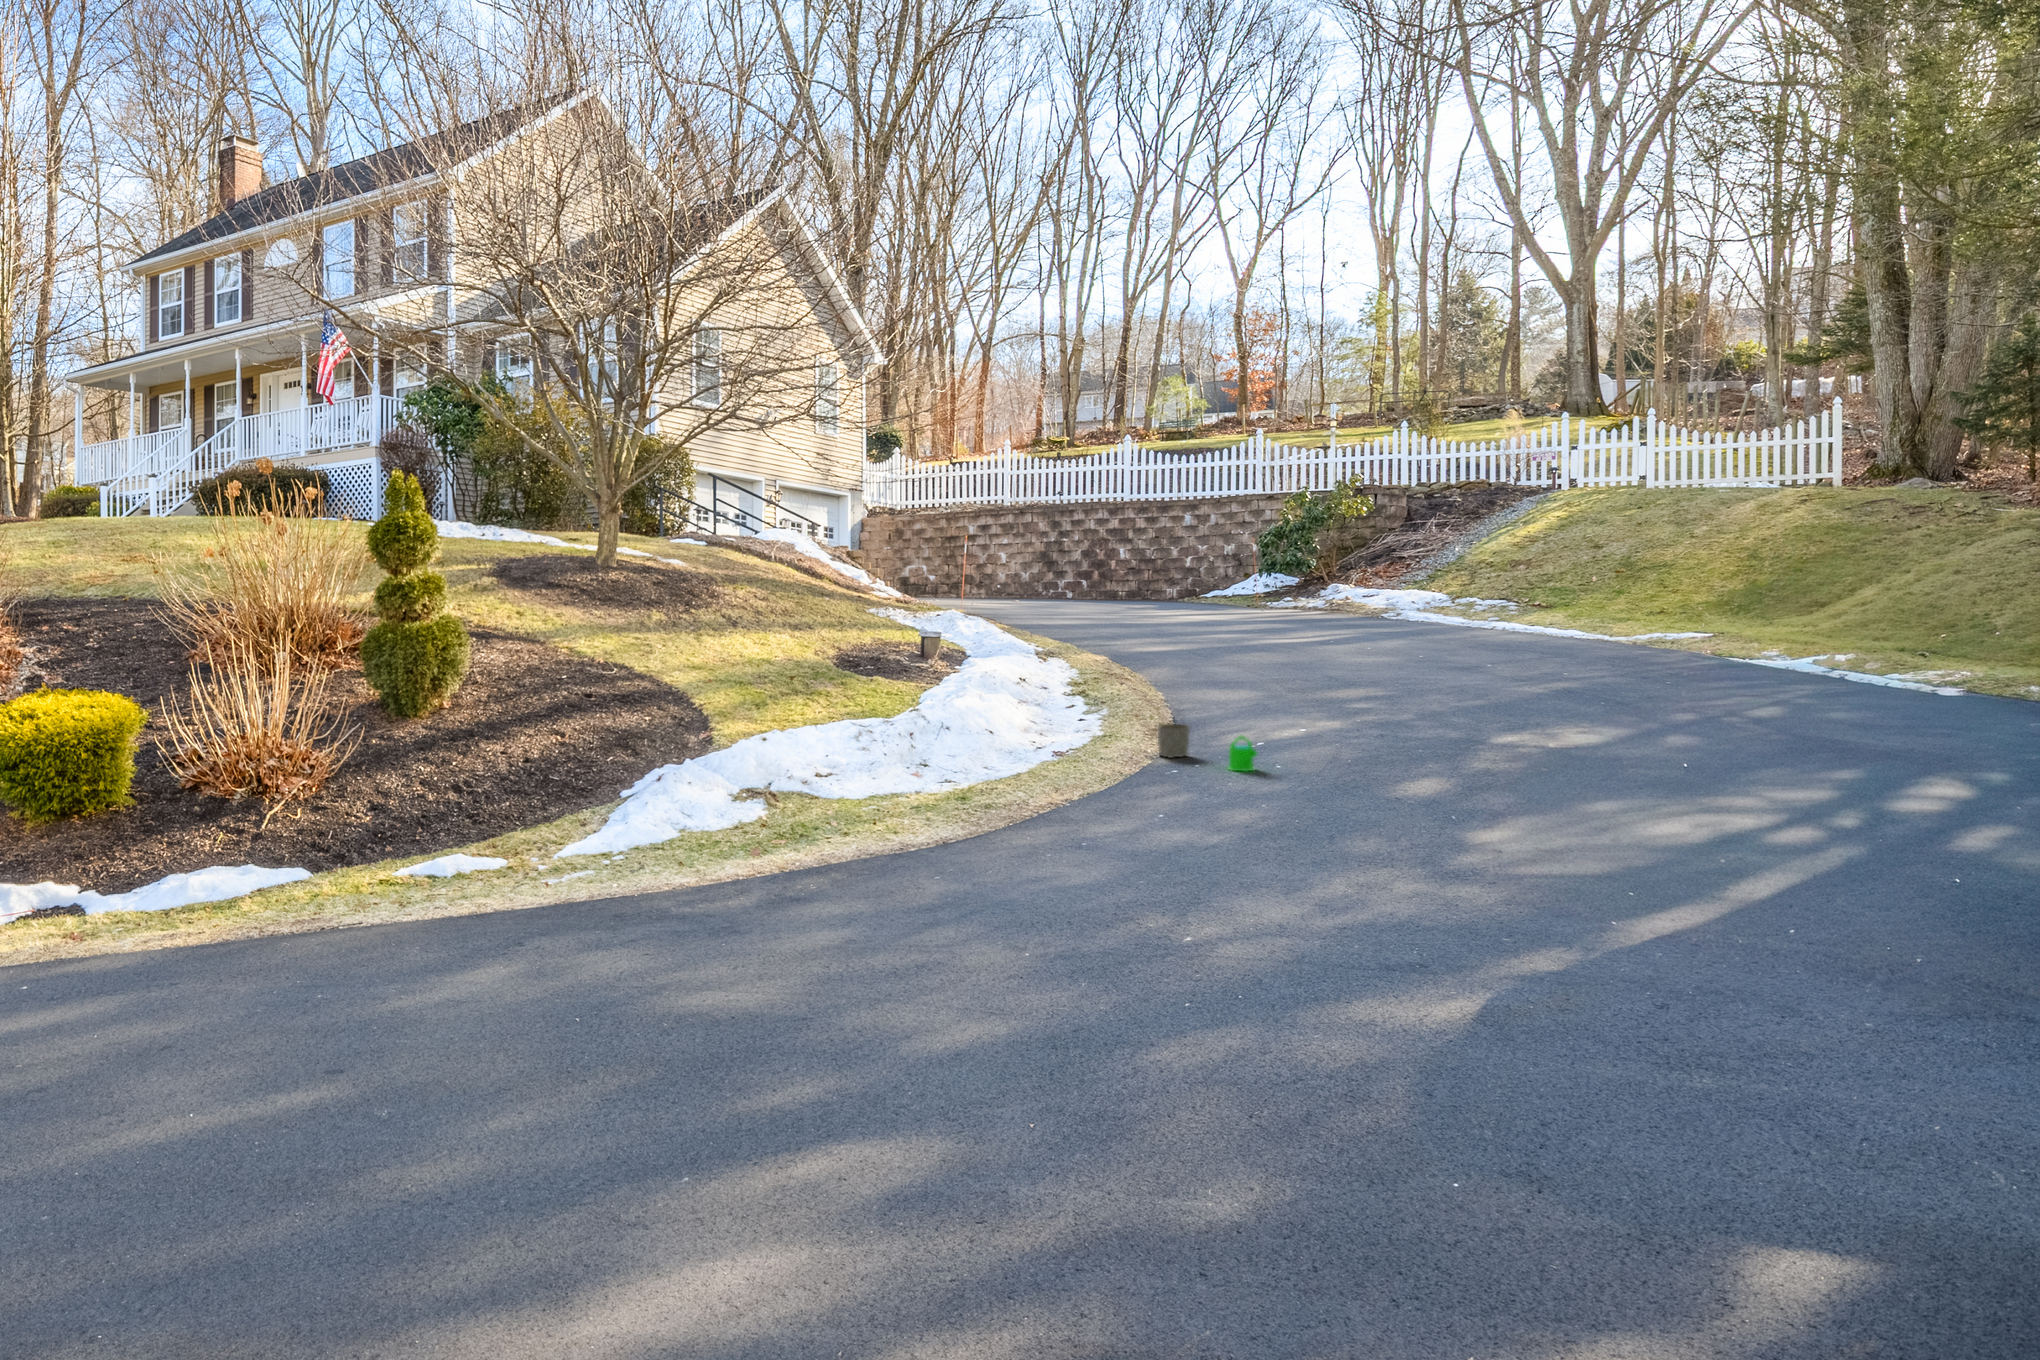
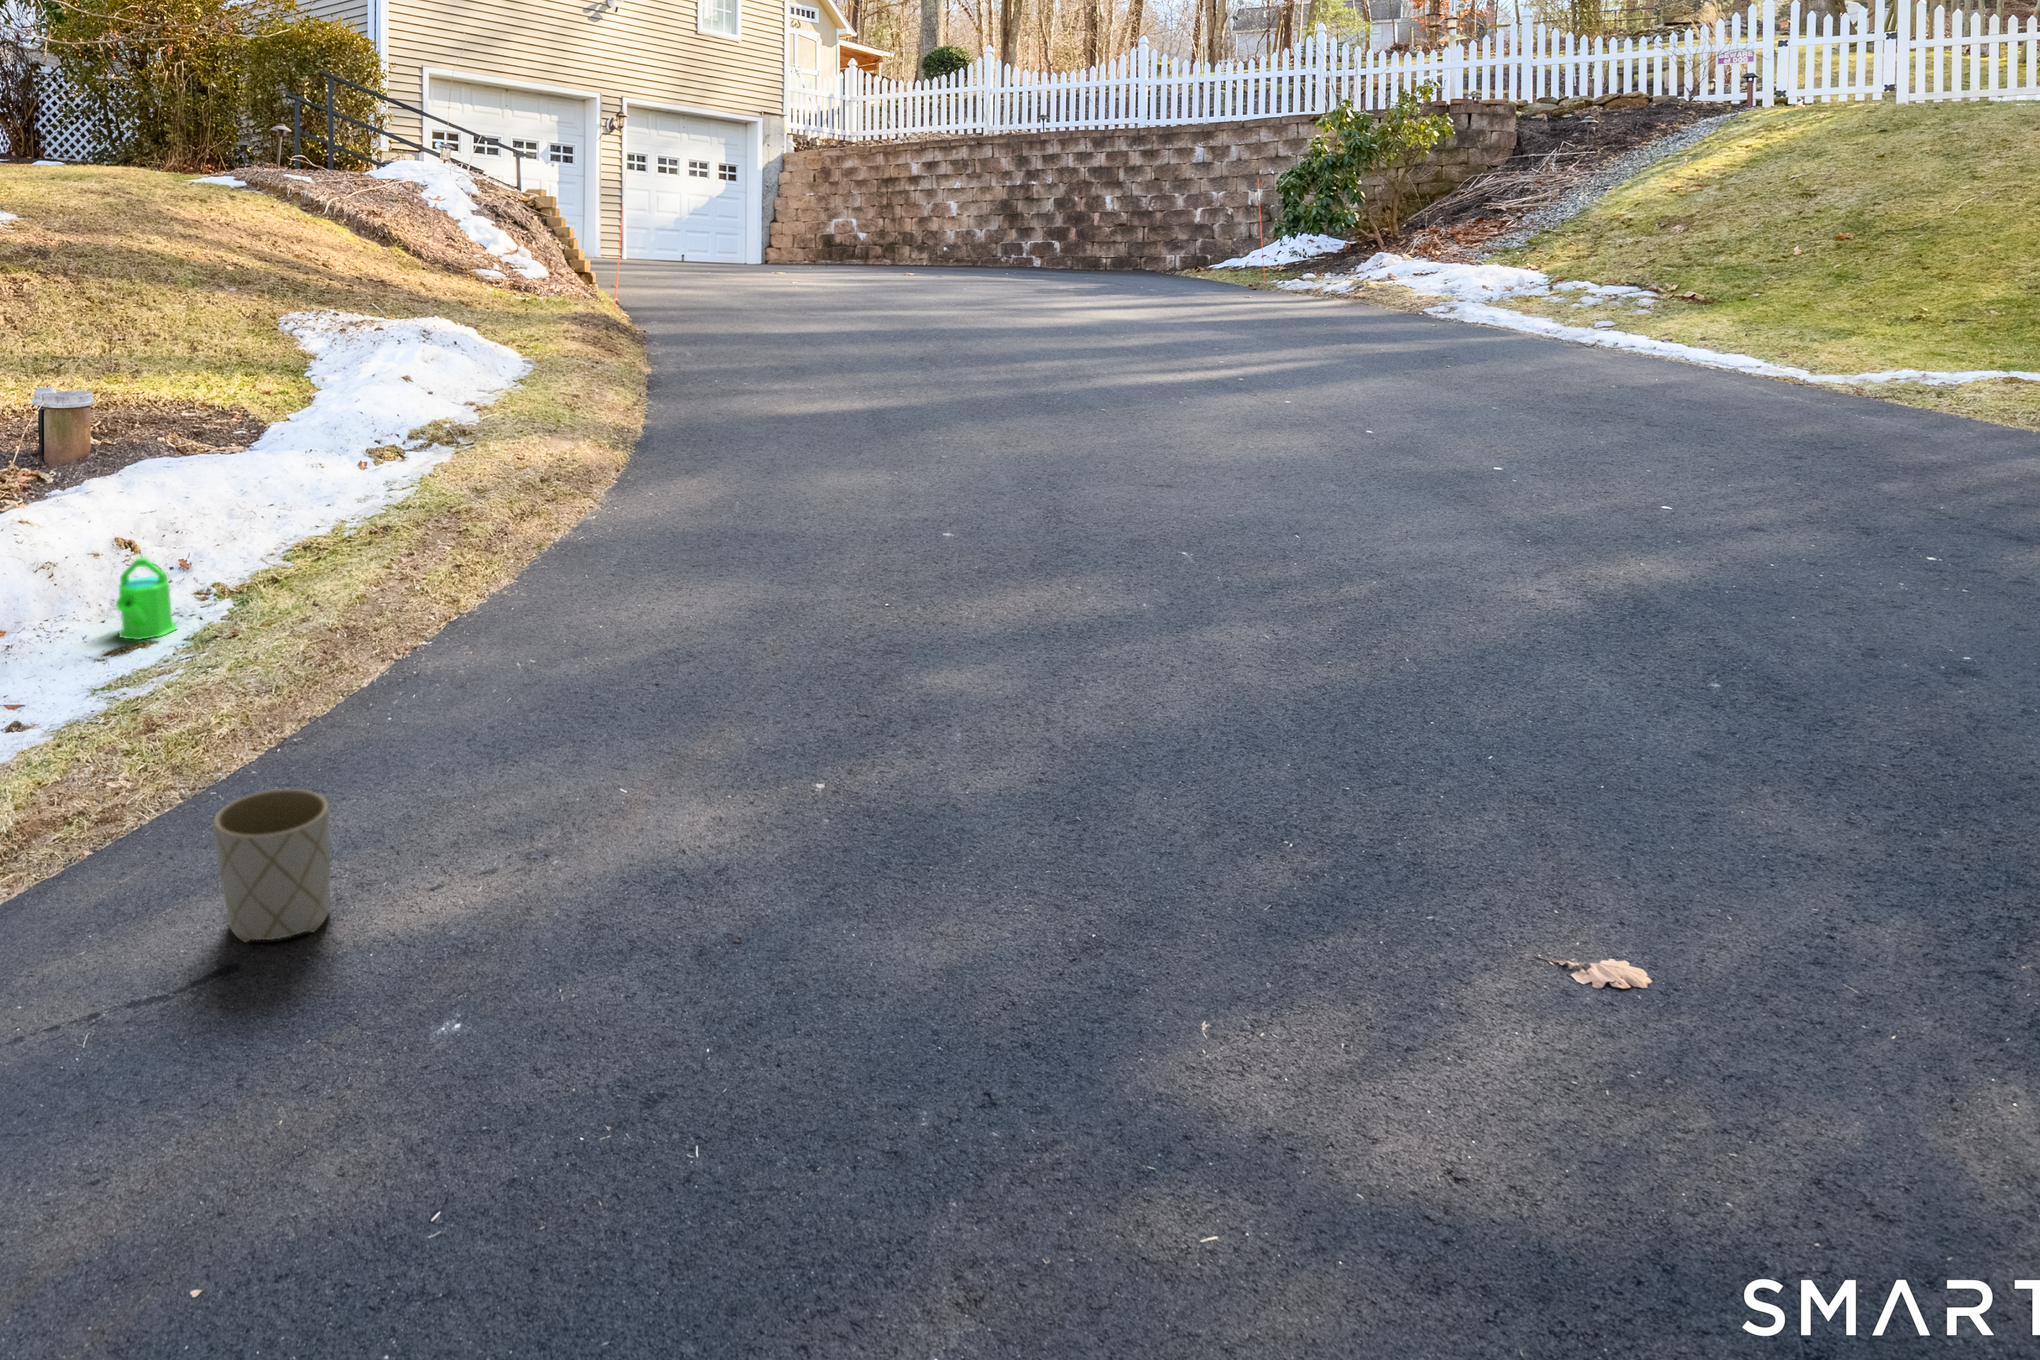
watering can: present [1228,735,1257,771] -> present [116,558,177,640]

